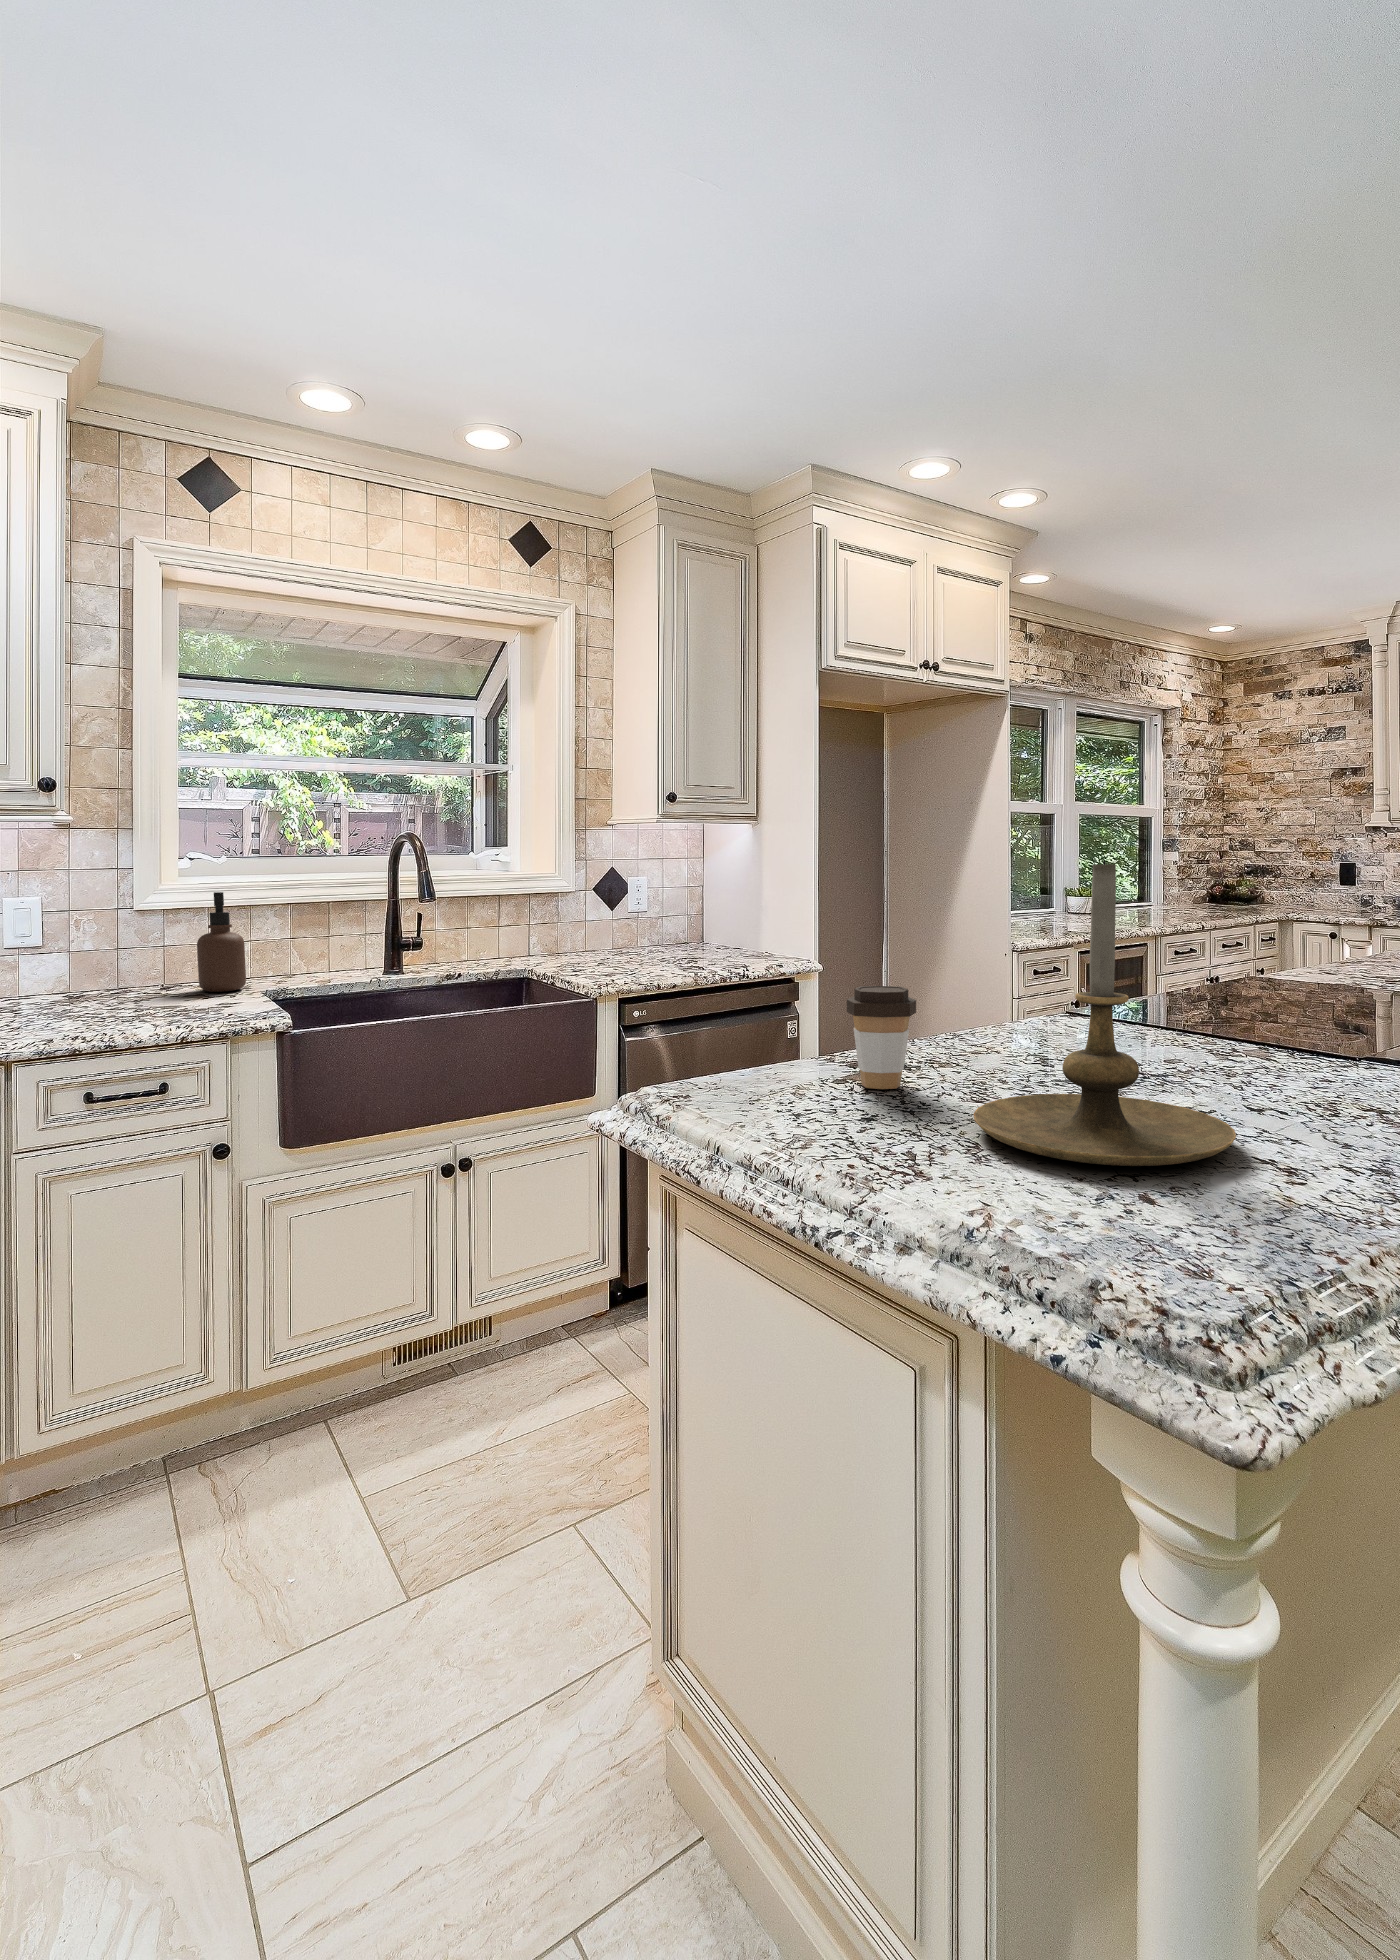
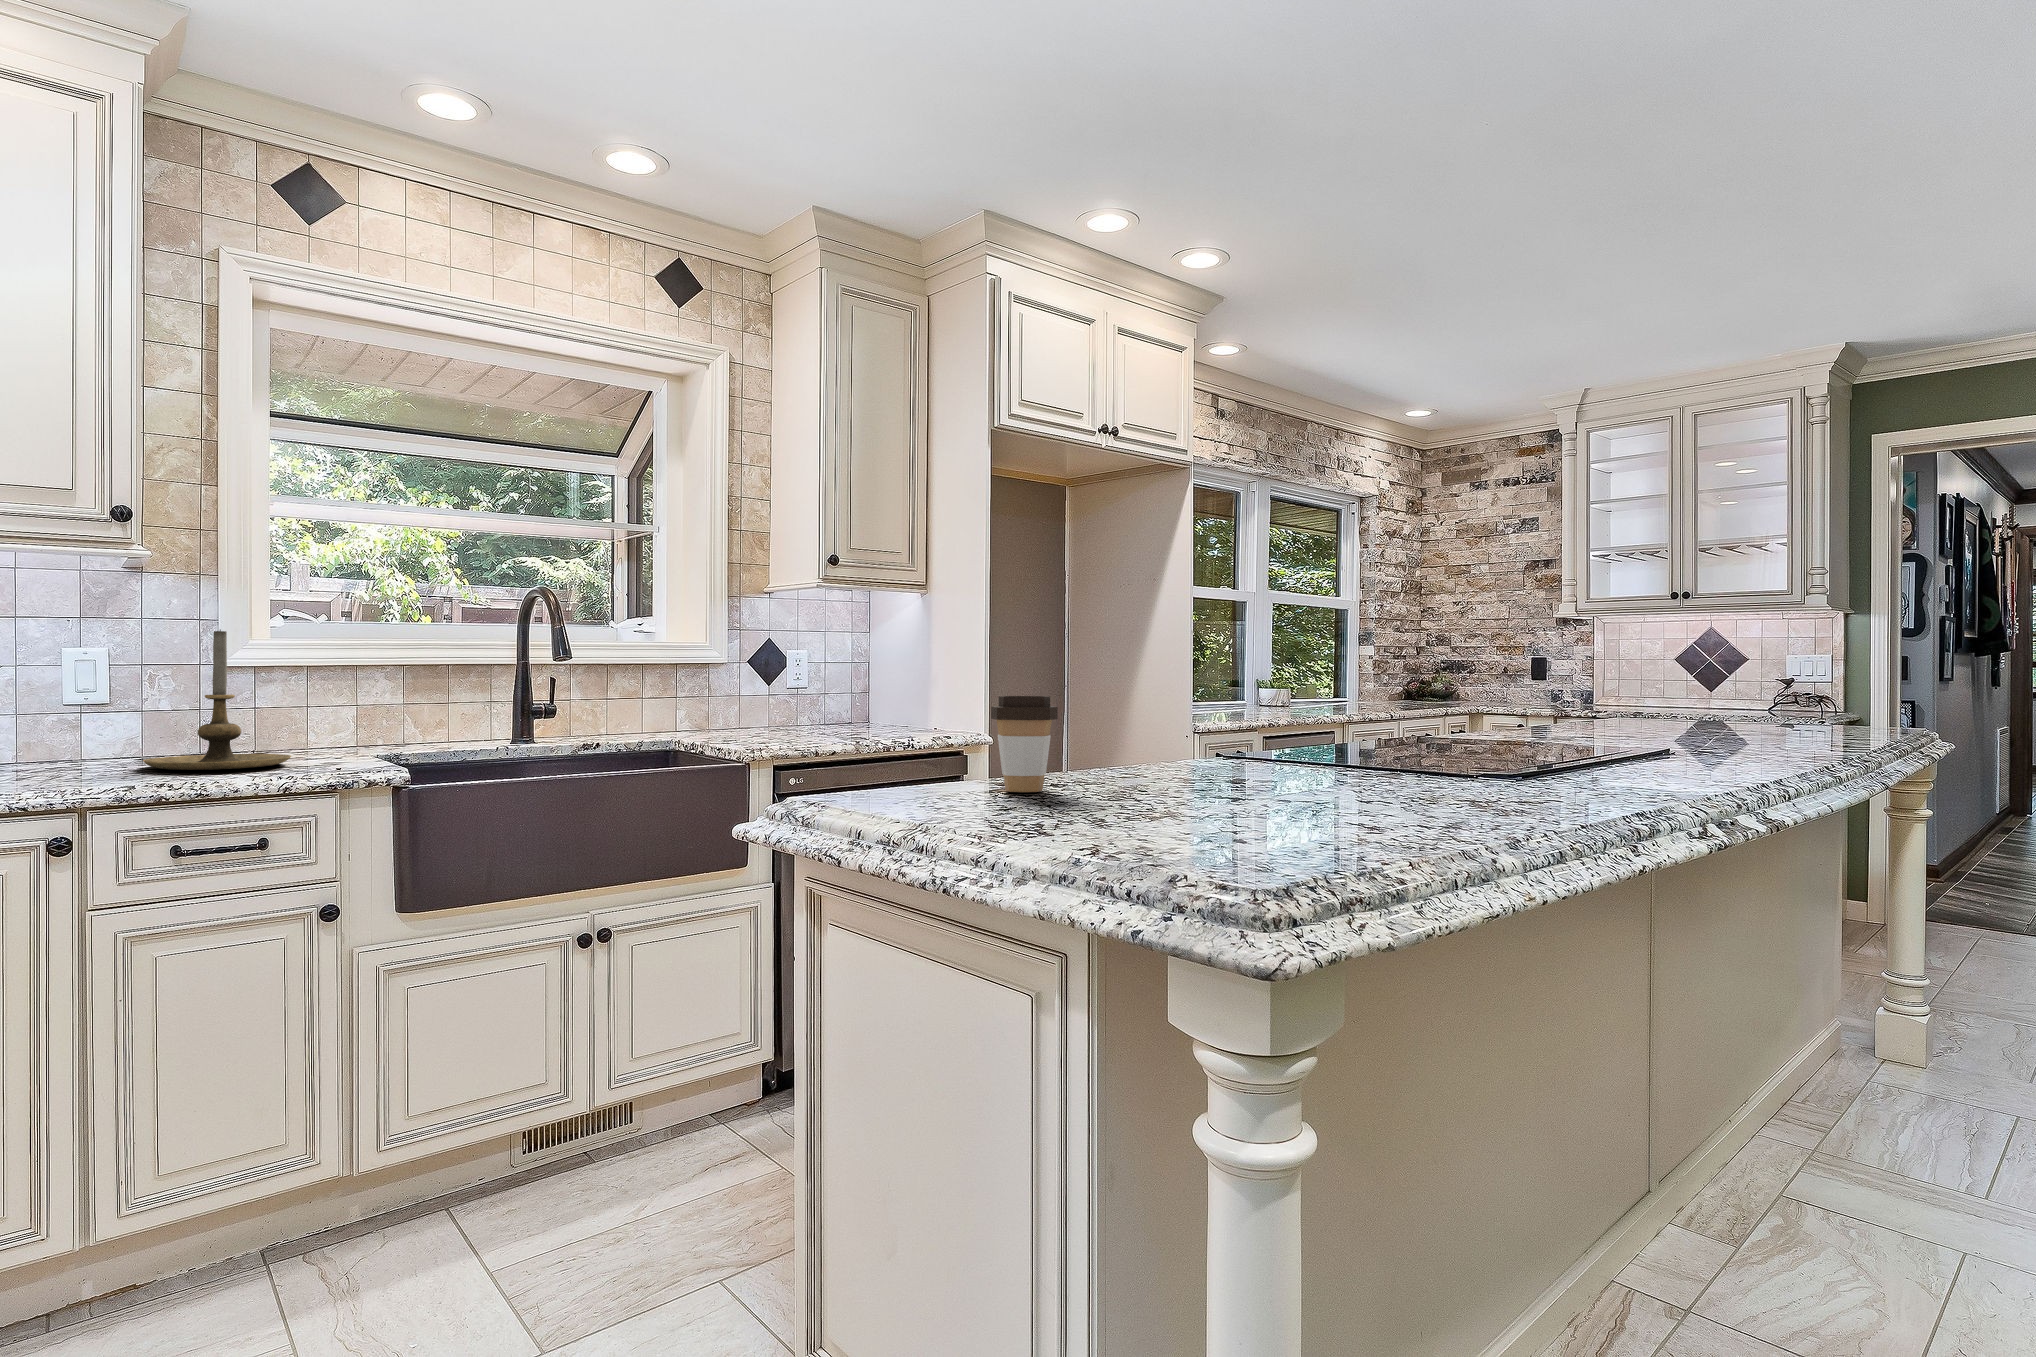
candle holder: present [973,861,1236,1166] -> present [143,630,291,770]
soap dispenser: present [197,892,246,992] -> none [301,645,356,753]

